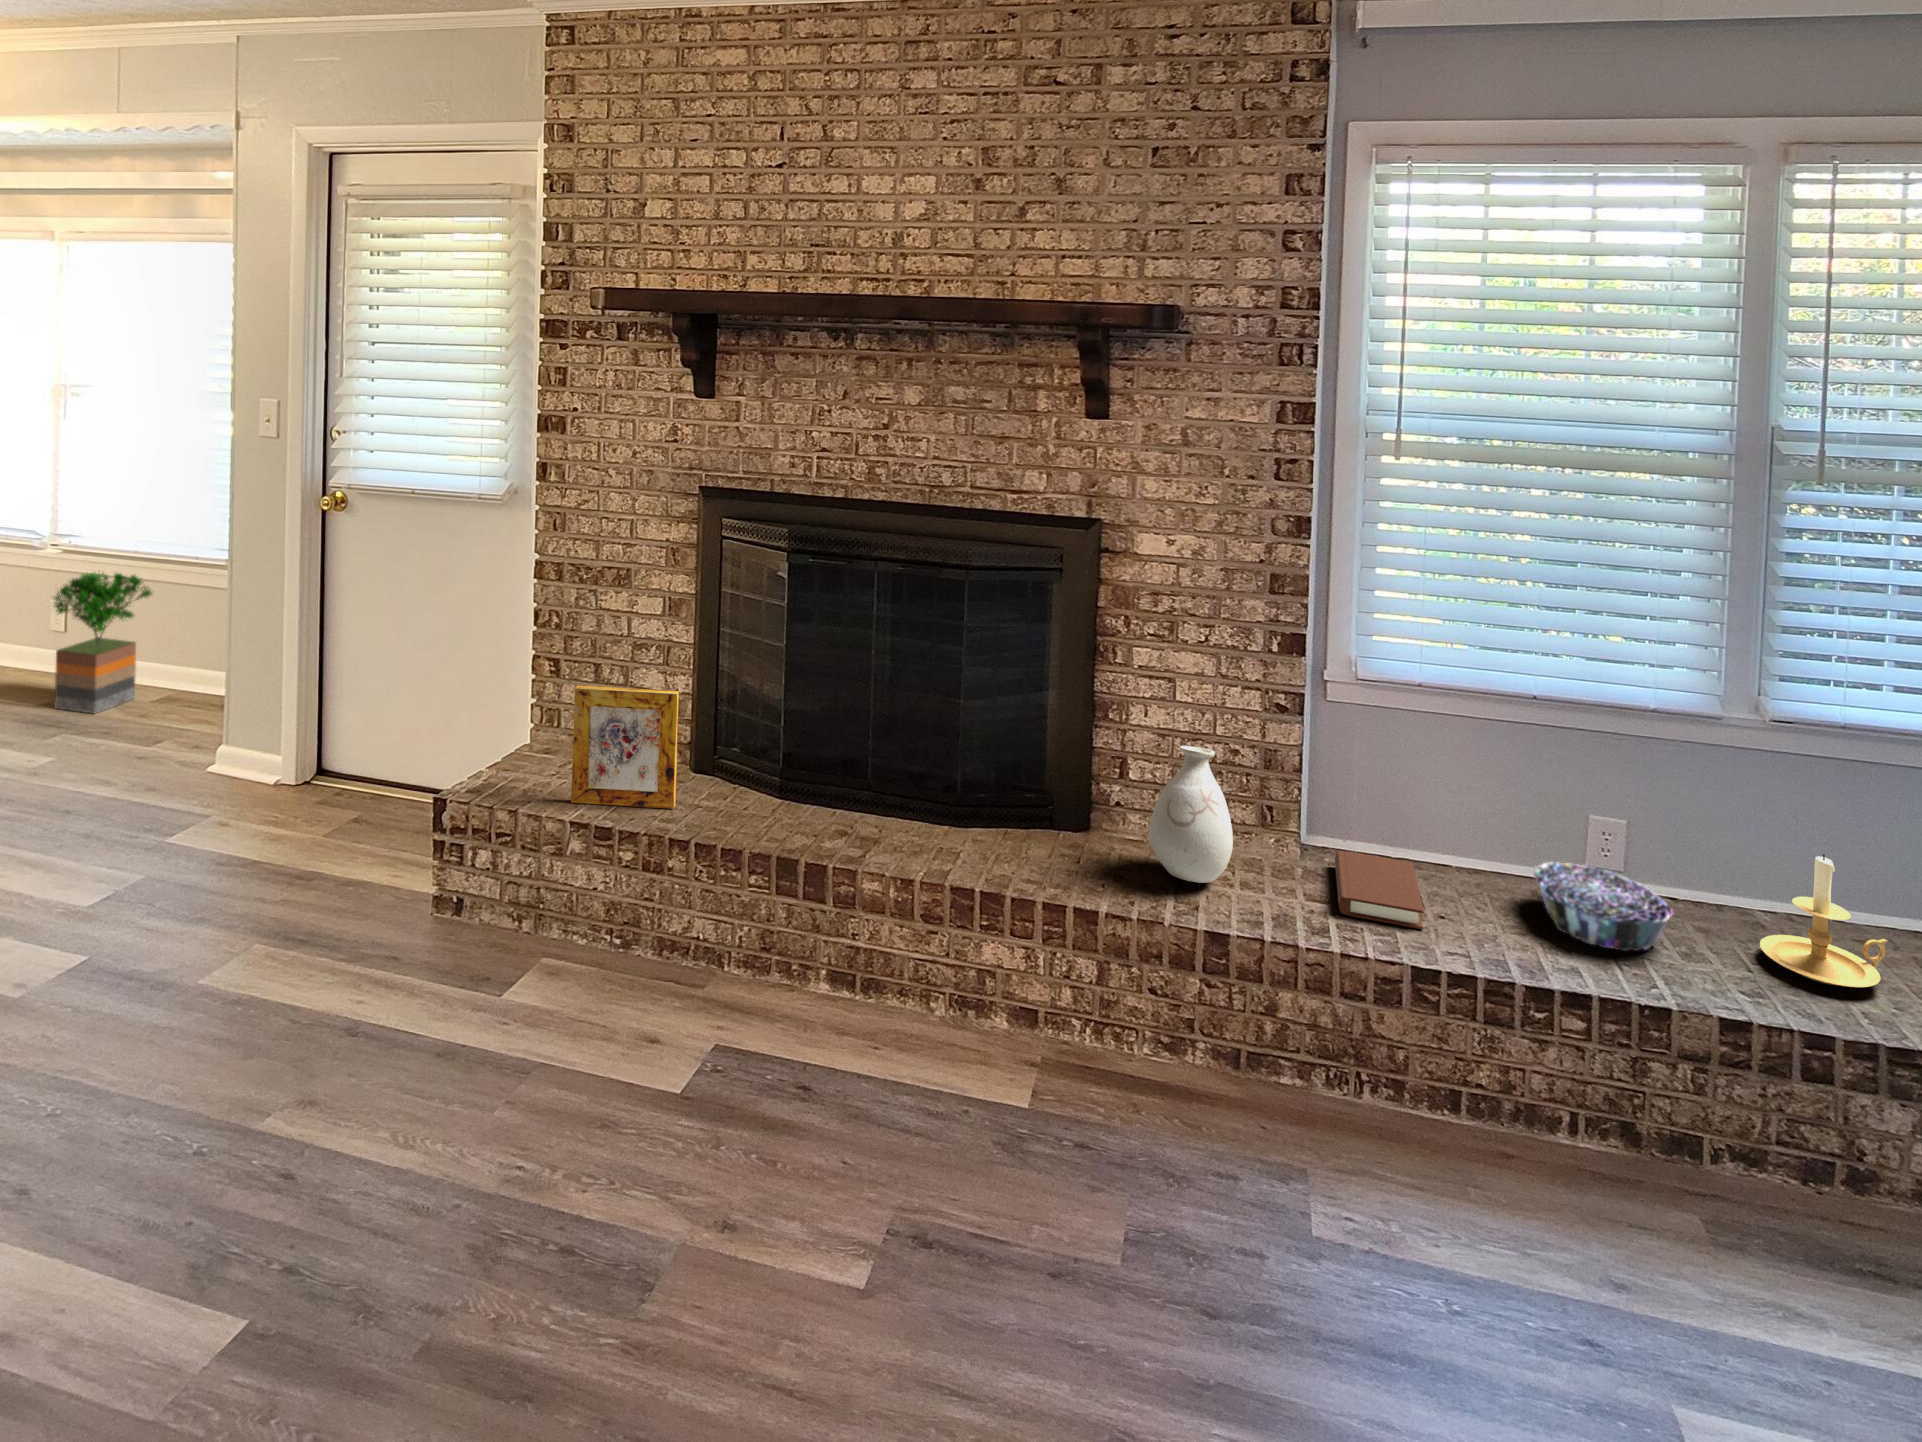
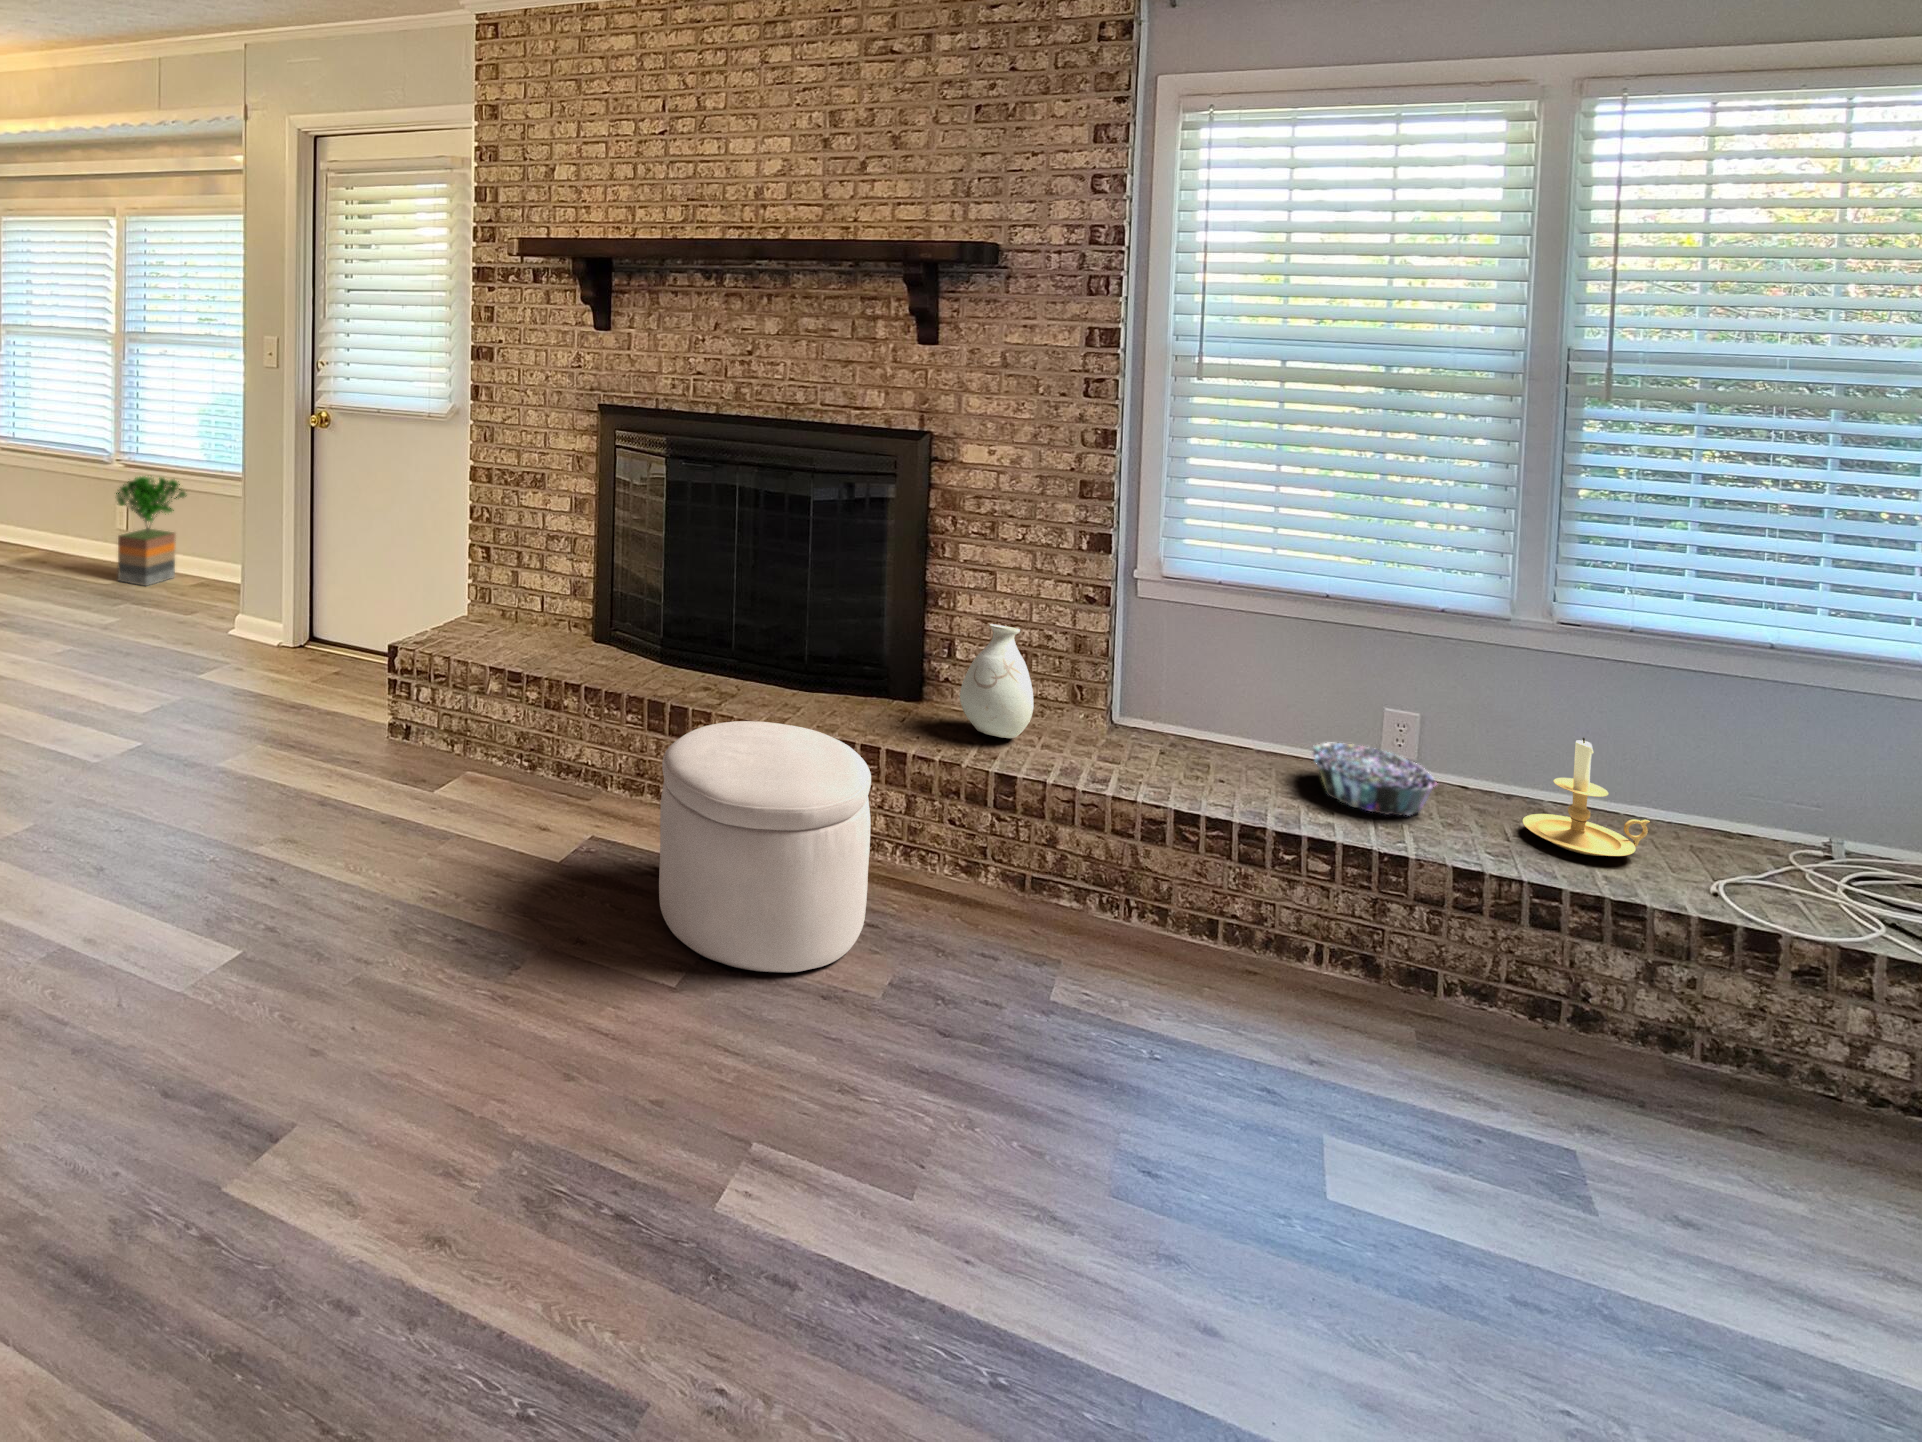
picture frame: present [571,686,679,809] -> none [491,558,575,661]
book: present [1335,851,1424,929] -> none [1122,724,1204,785]
ottoman: none [821,897,1085,1249] -> present [659,721,871,973]

